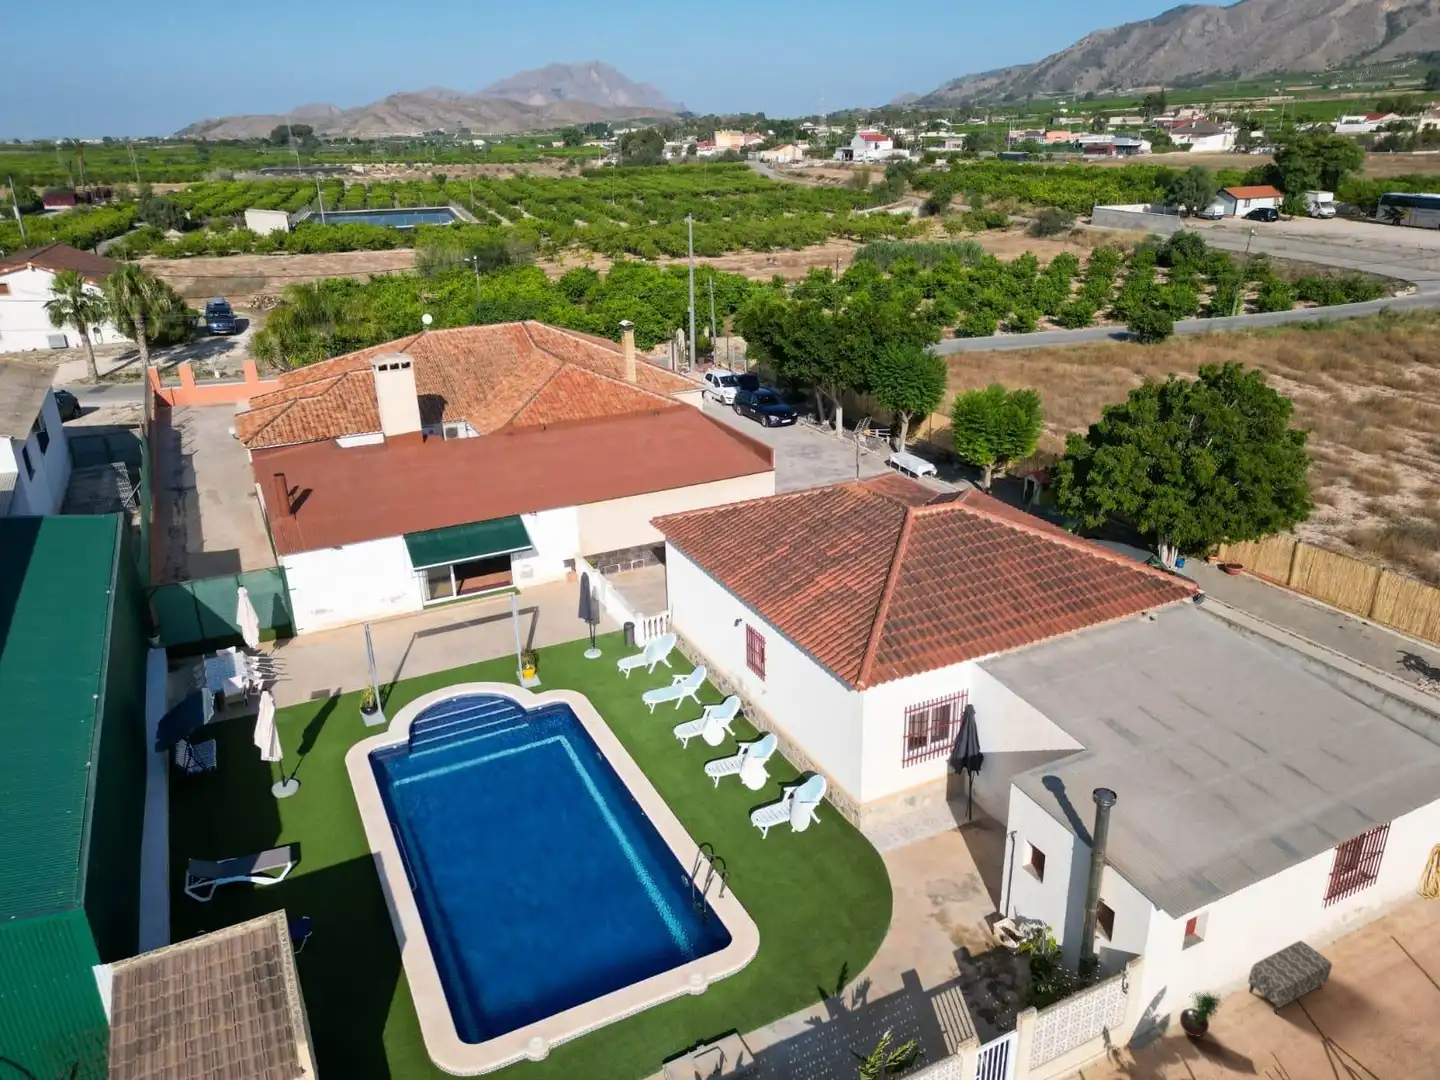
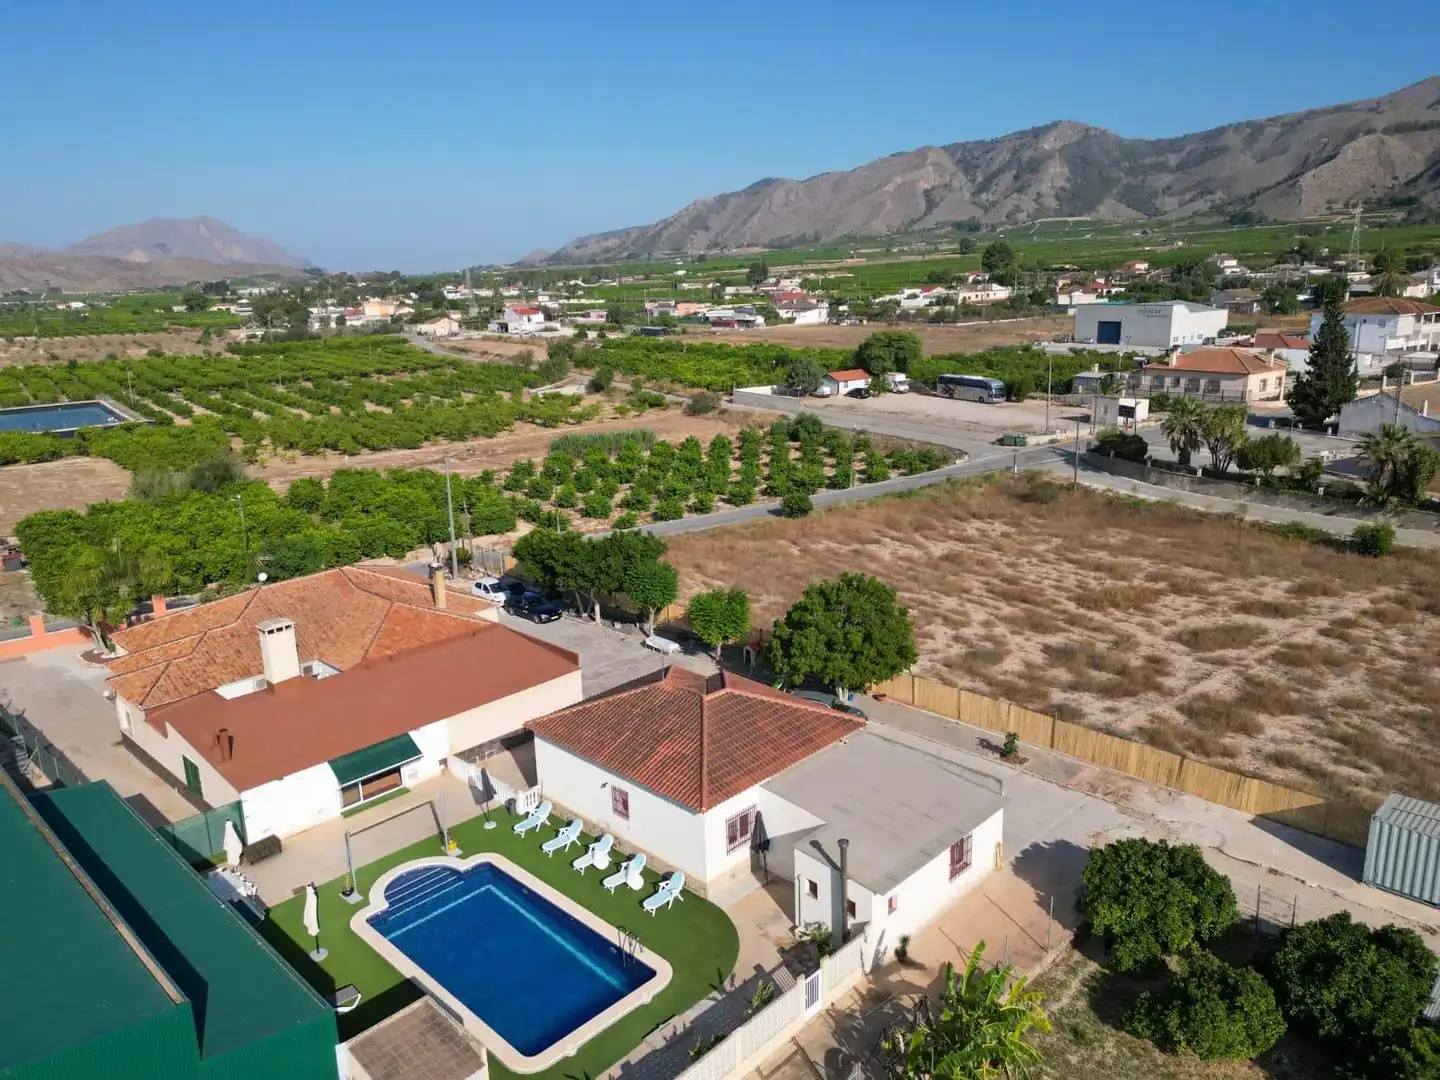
bench: present [1248,941,1332,1013] -> present [243,834,282,864]

